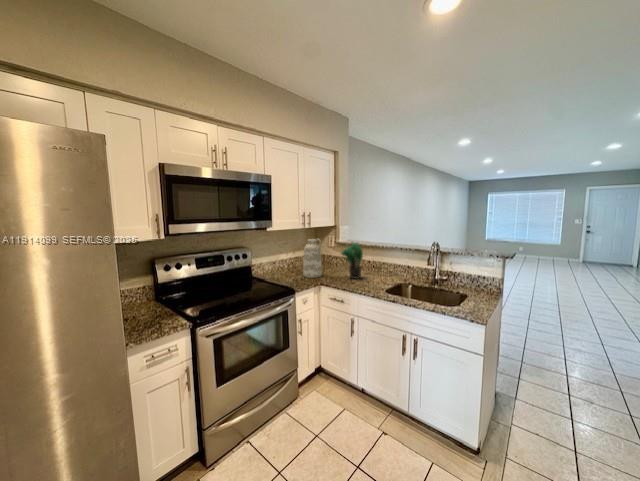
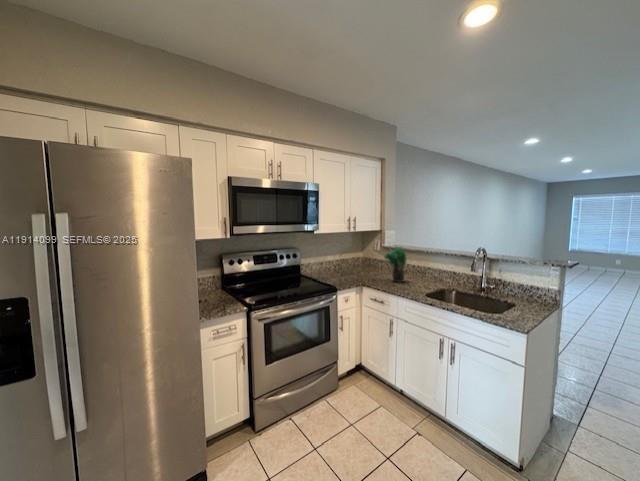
vase: present [303,239,322,278] -> none [348,242,366,279]

